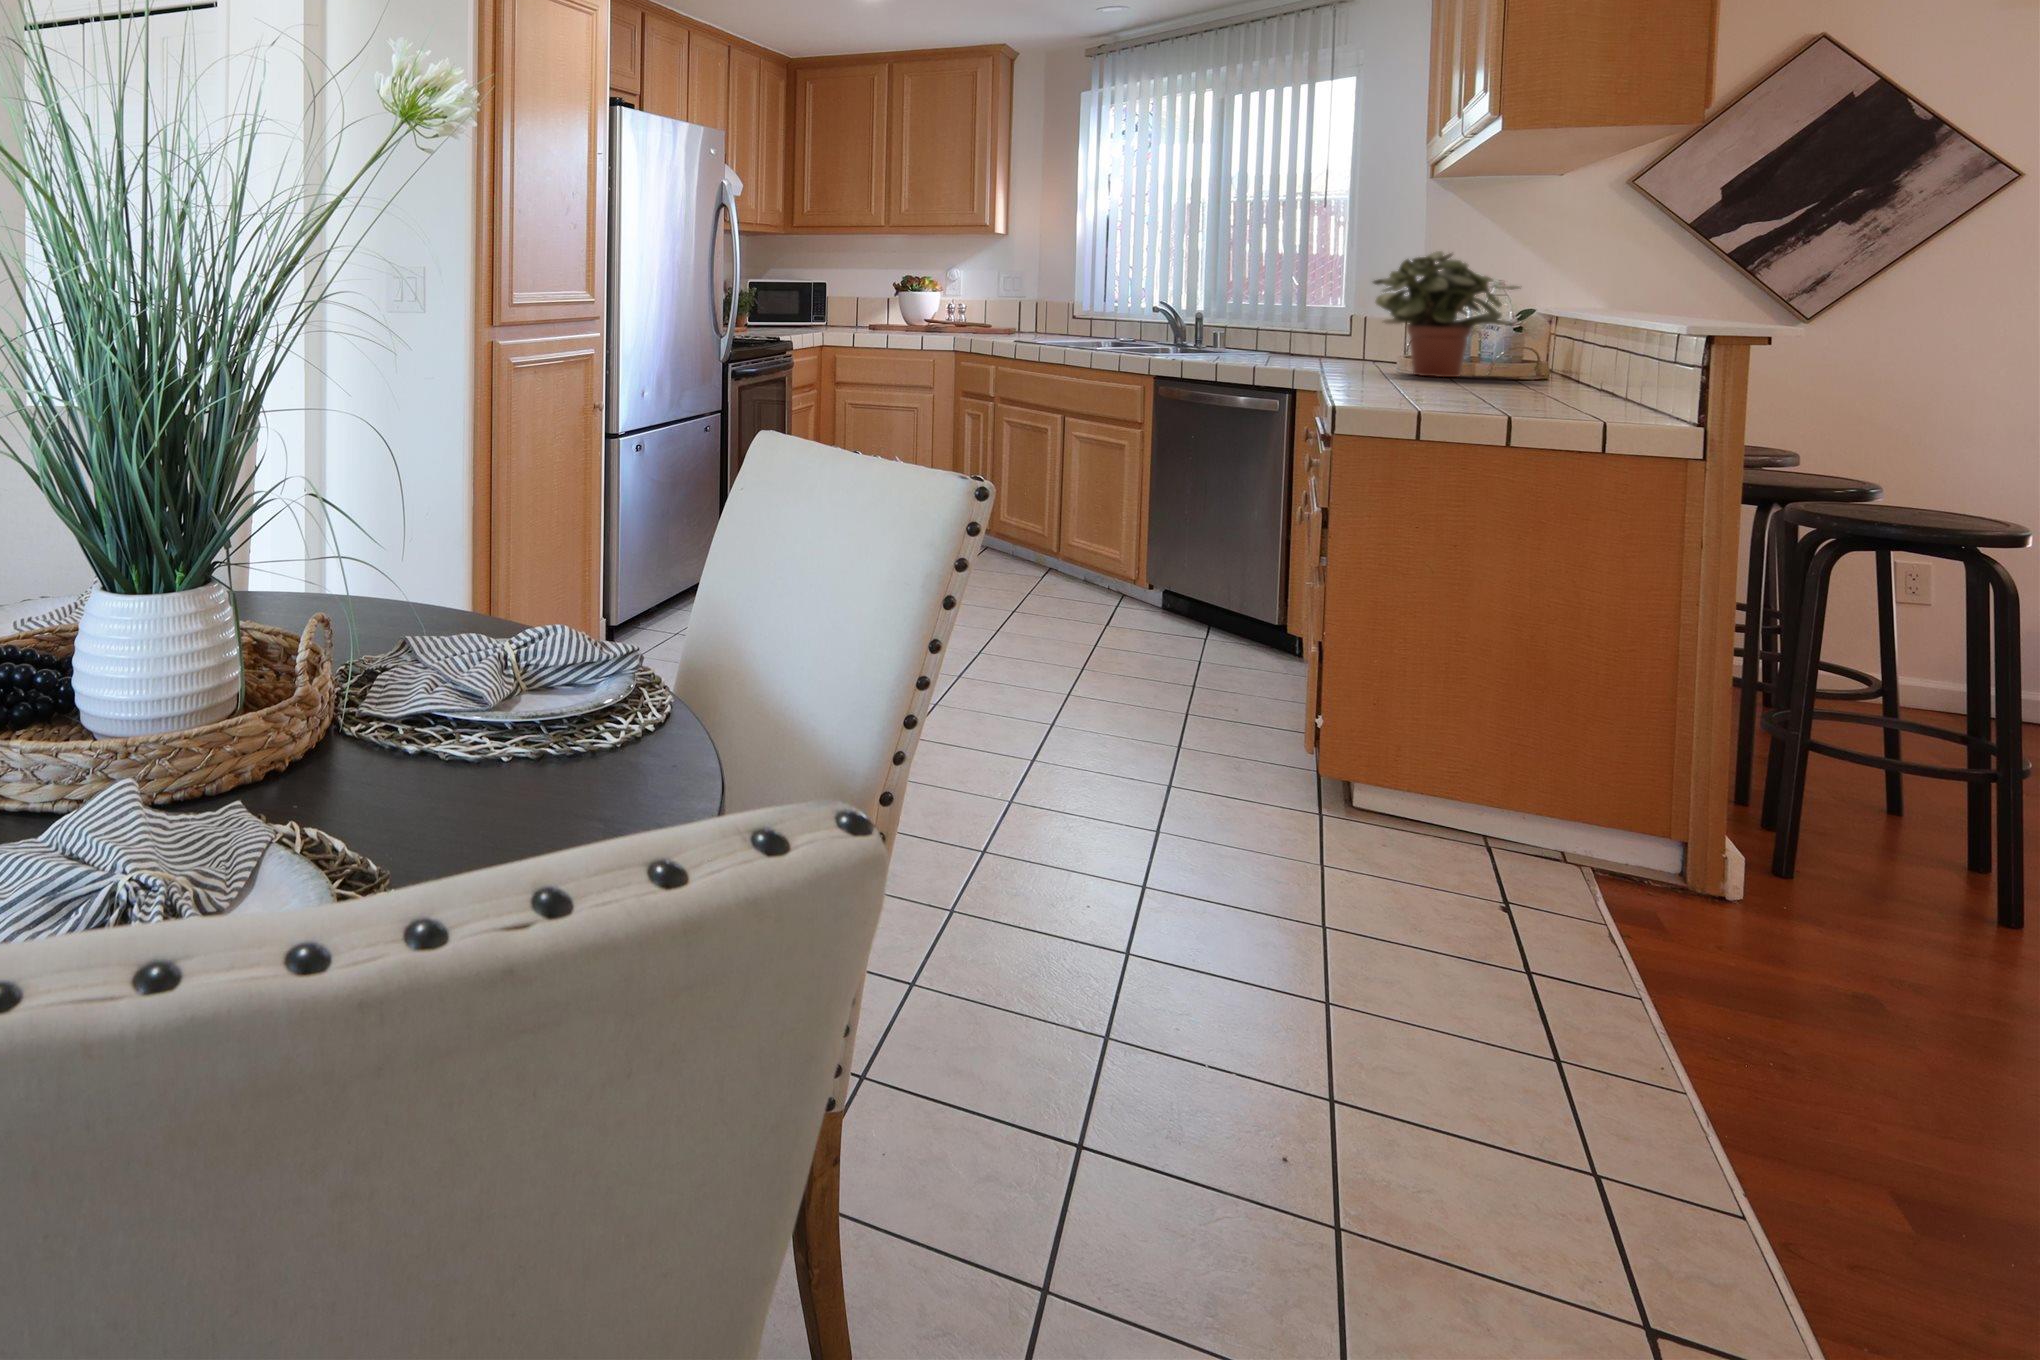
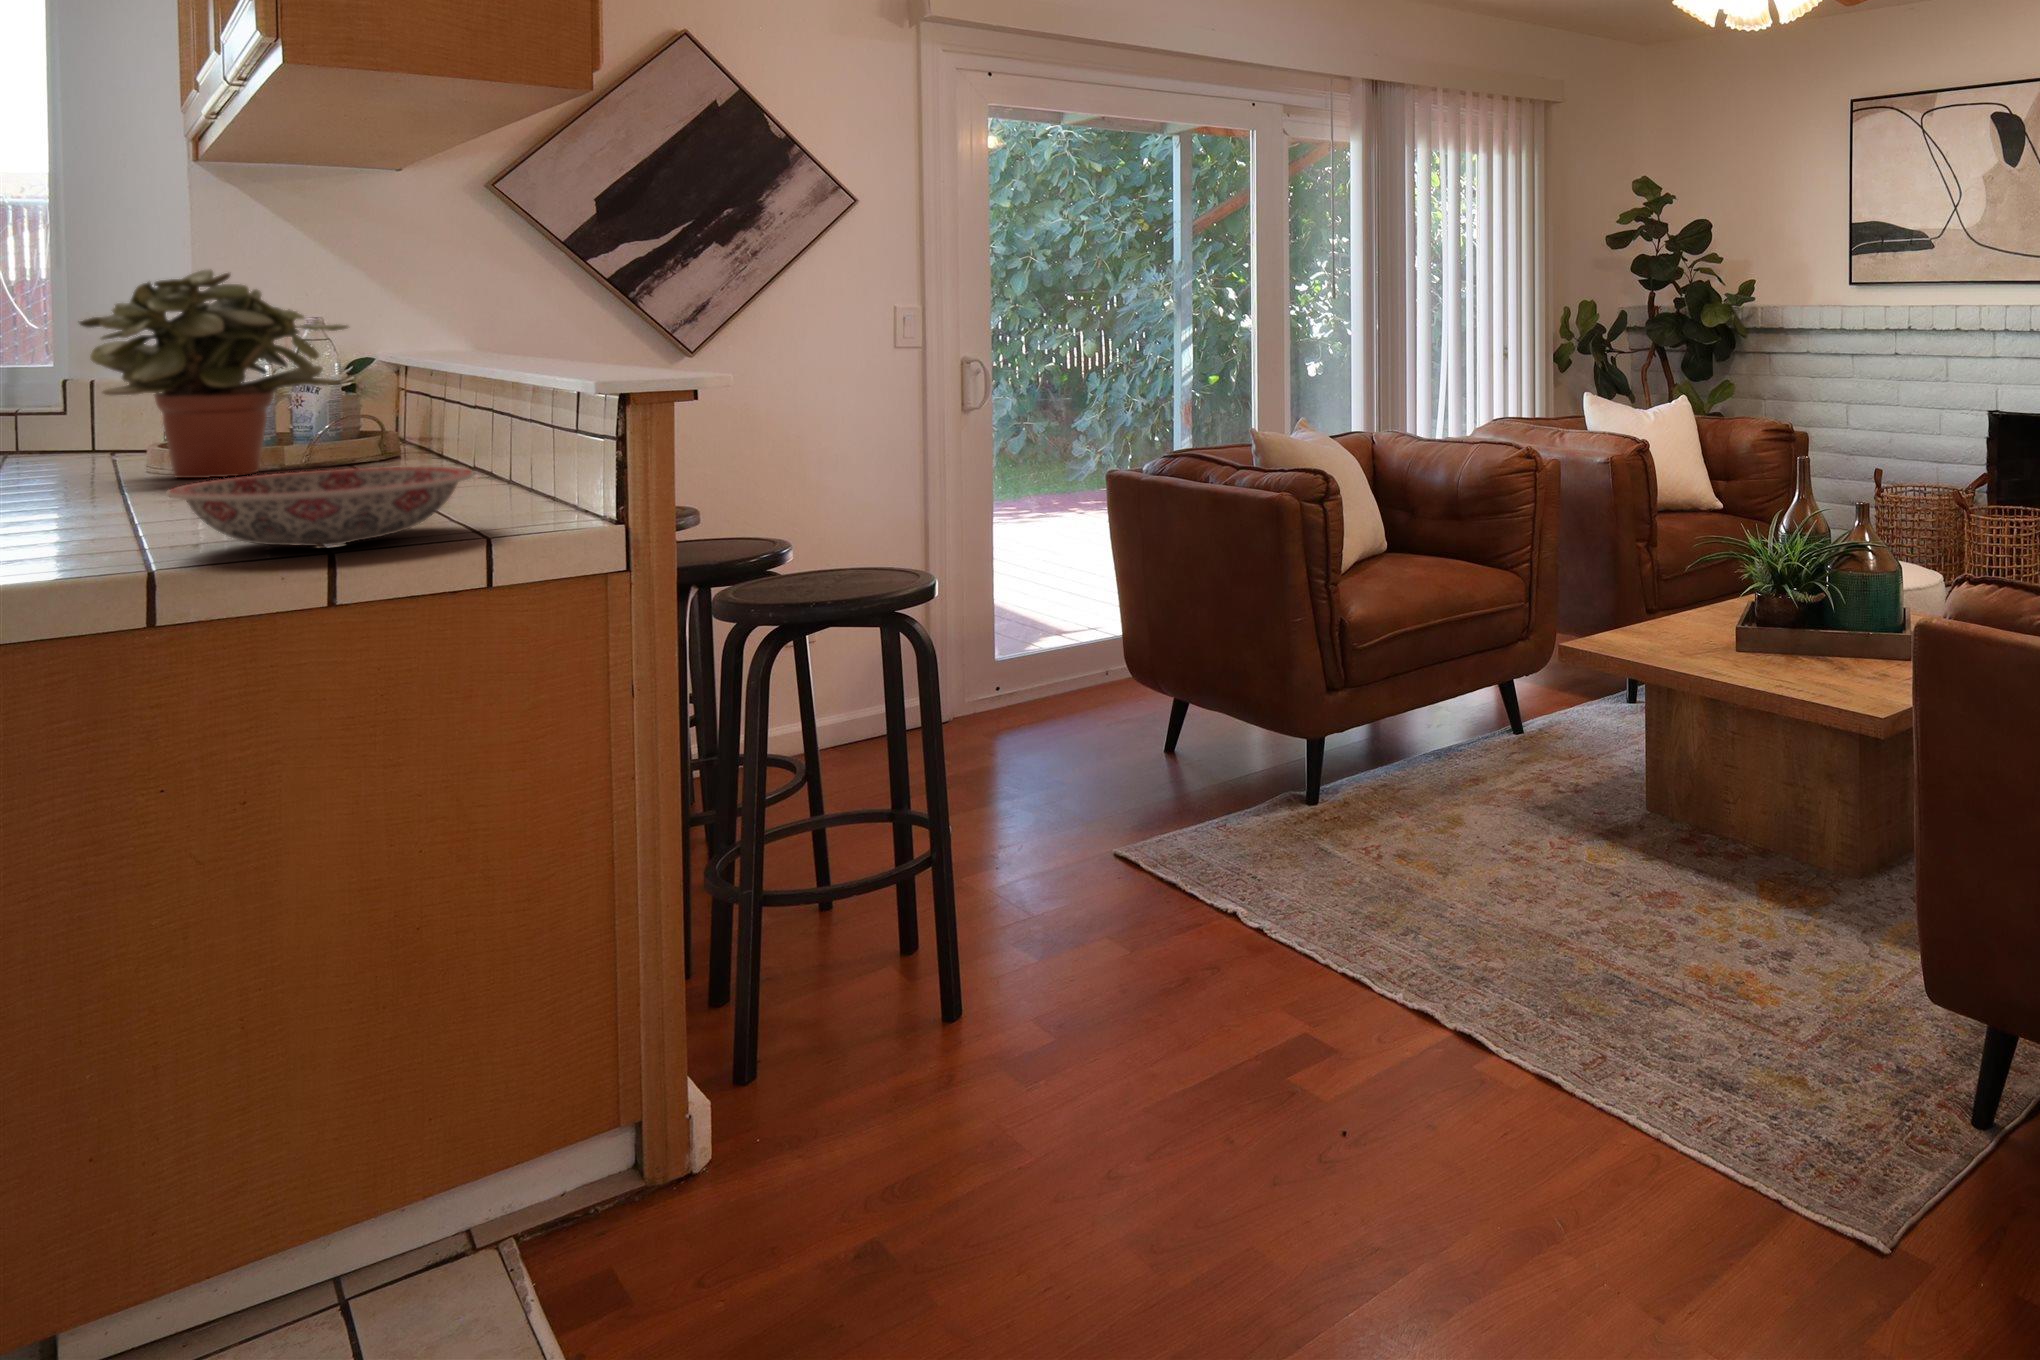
ceramic bowl: none [1425,370,1600,414] -> present [167,467,474,546]

